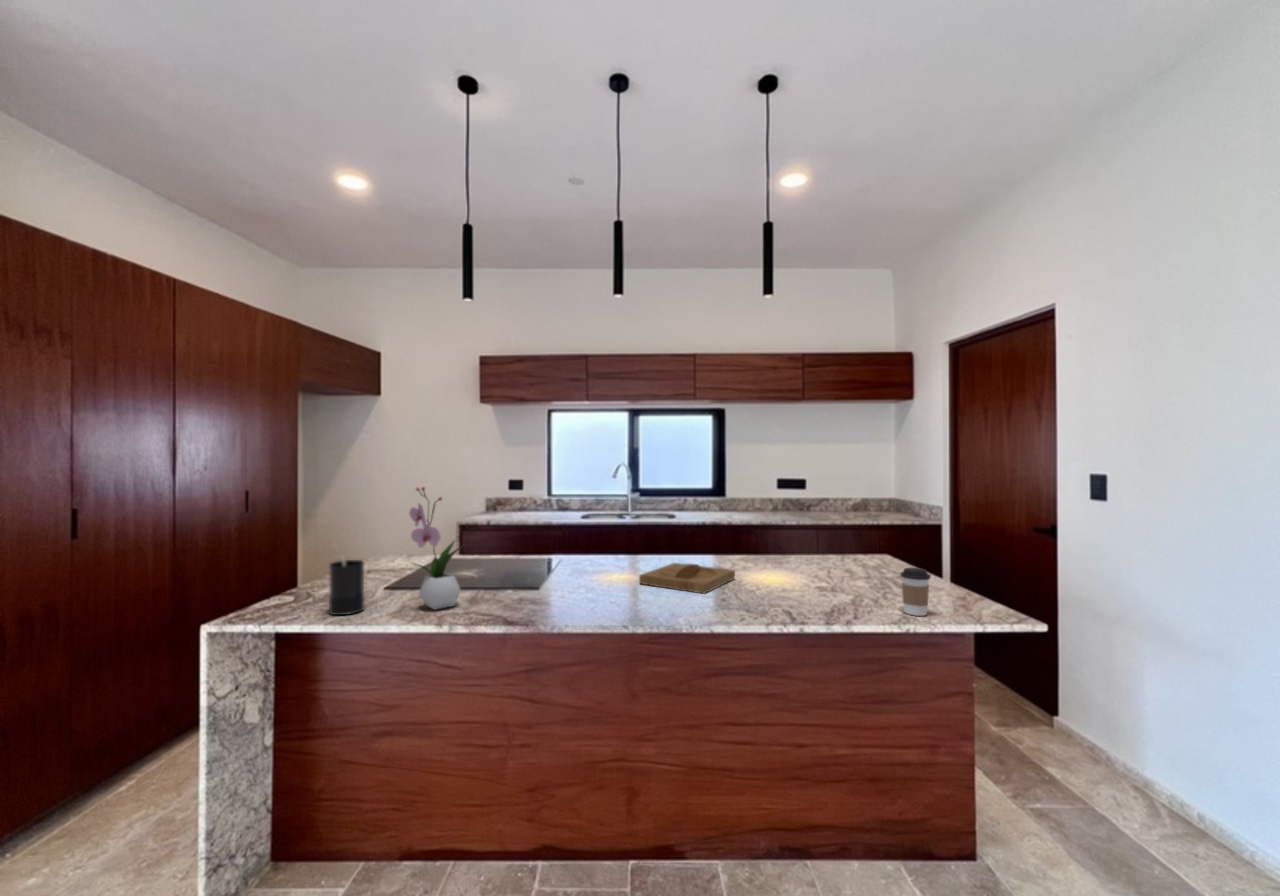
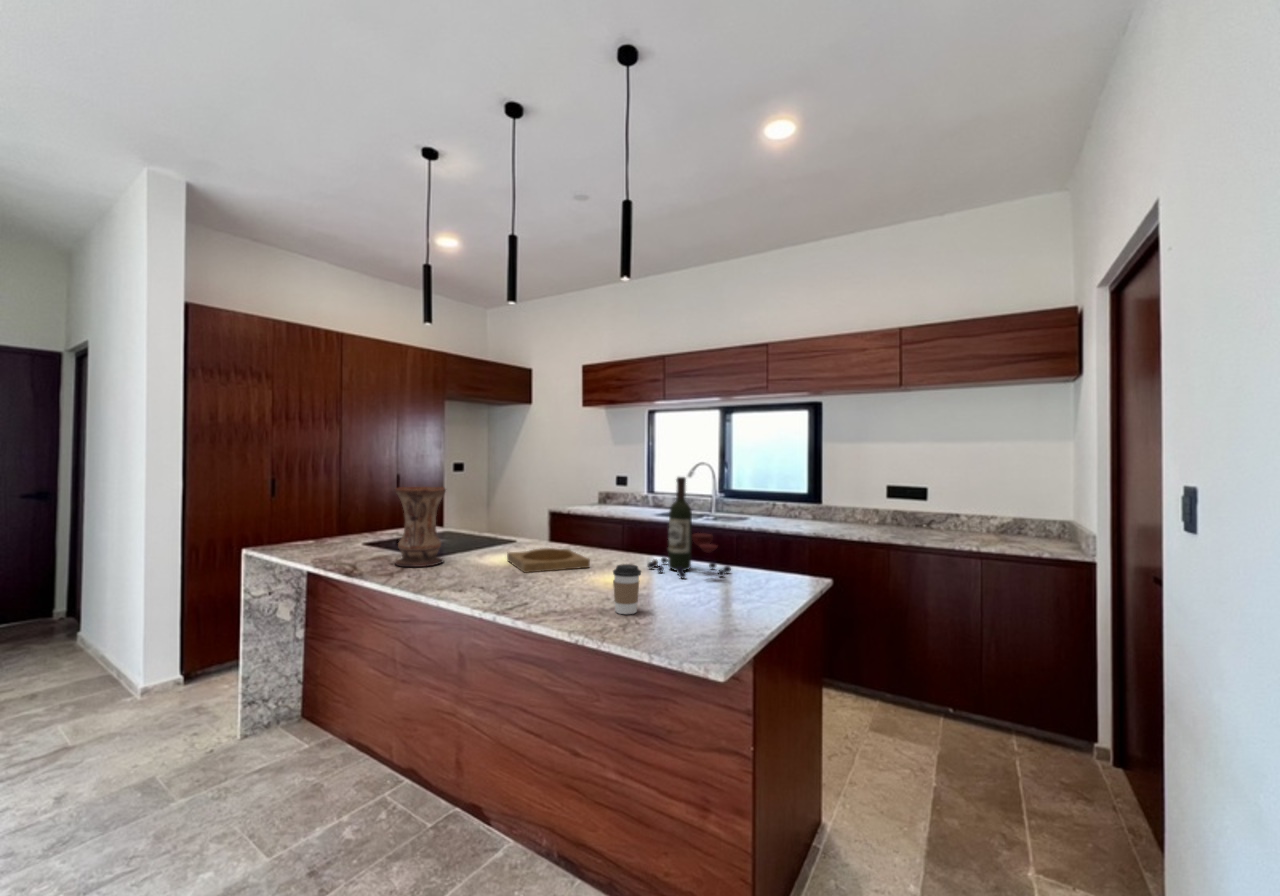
wine bottle: none [768,480,865,577] -> present [648,477,731,578]
flower arrangement: present [410,487,462,609] -> none [331,467,368,556]
vase: none [536,506,597,610] -> present [395,487,446,567]
candle: present [329,558,364,615] -> none [290,512,316,551]

